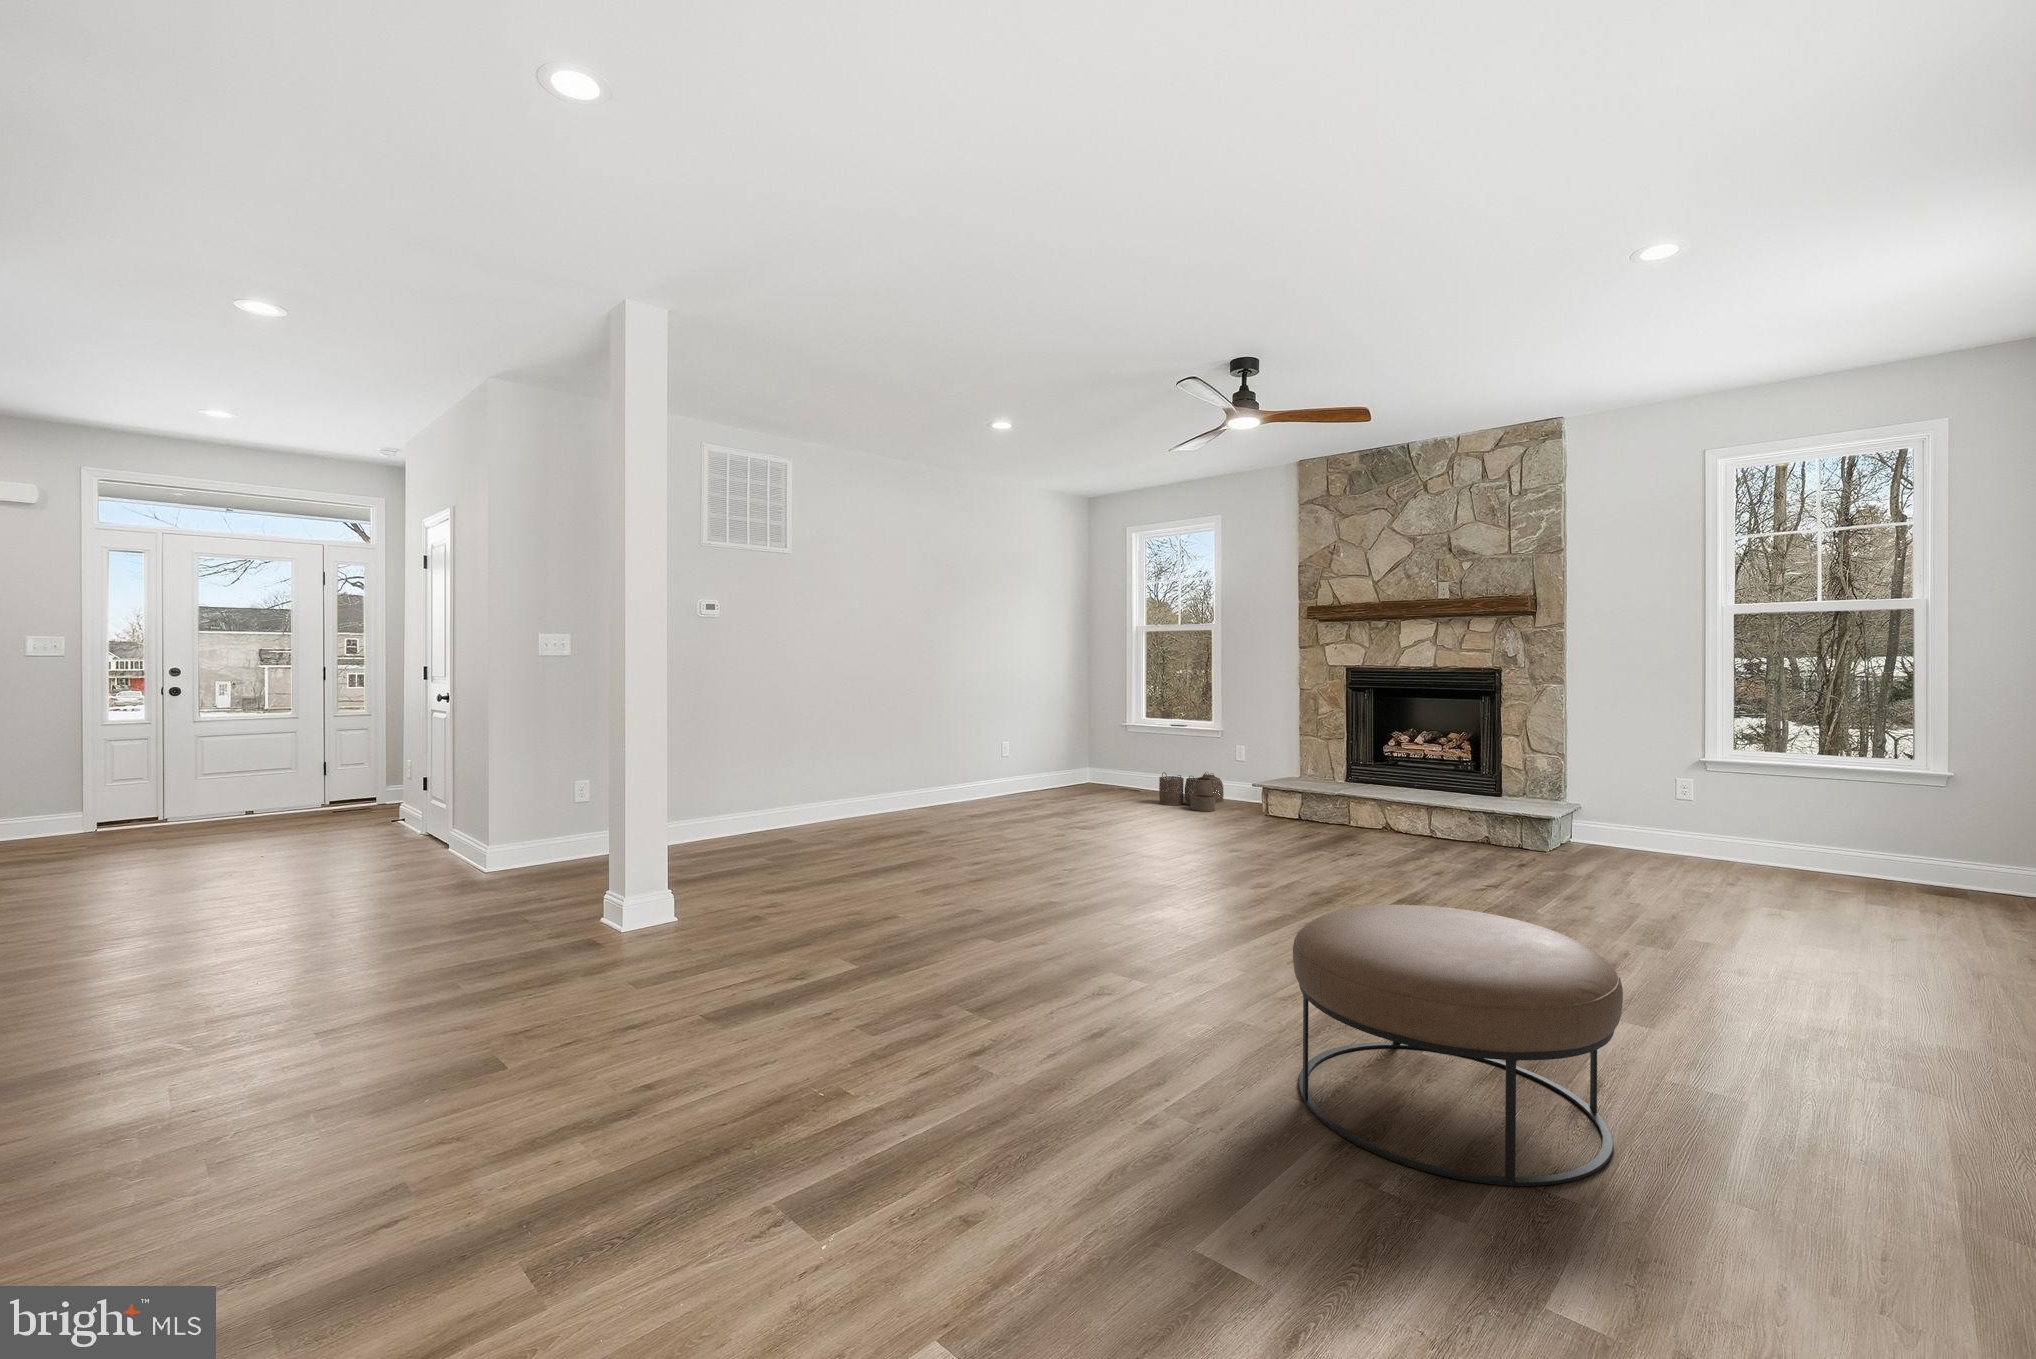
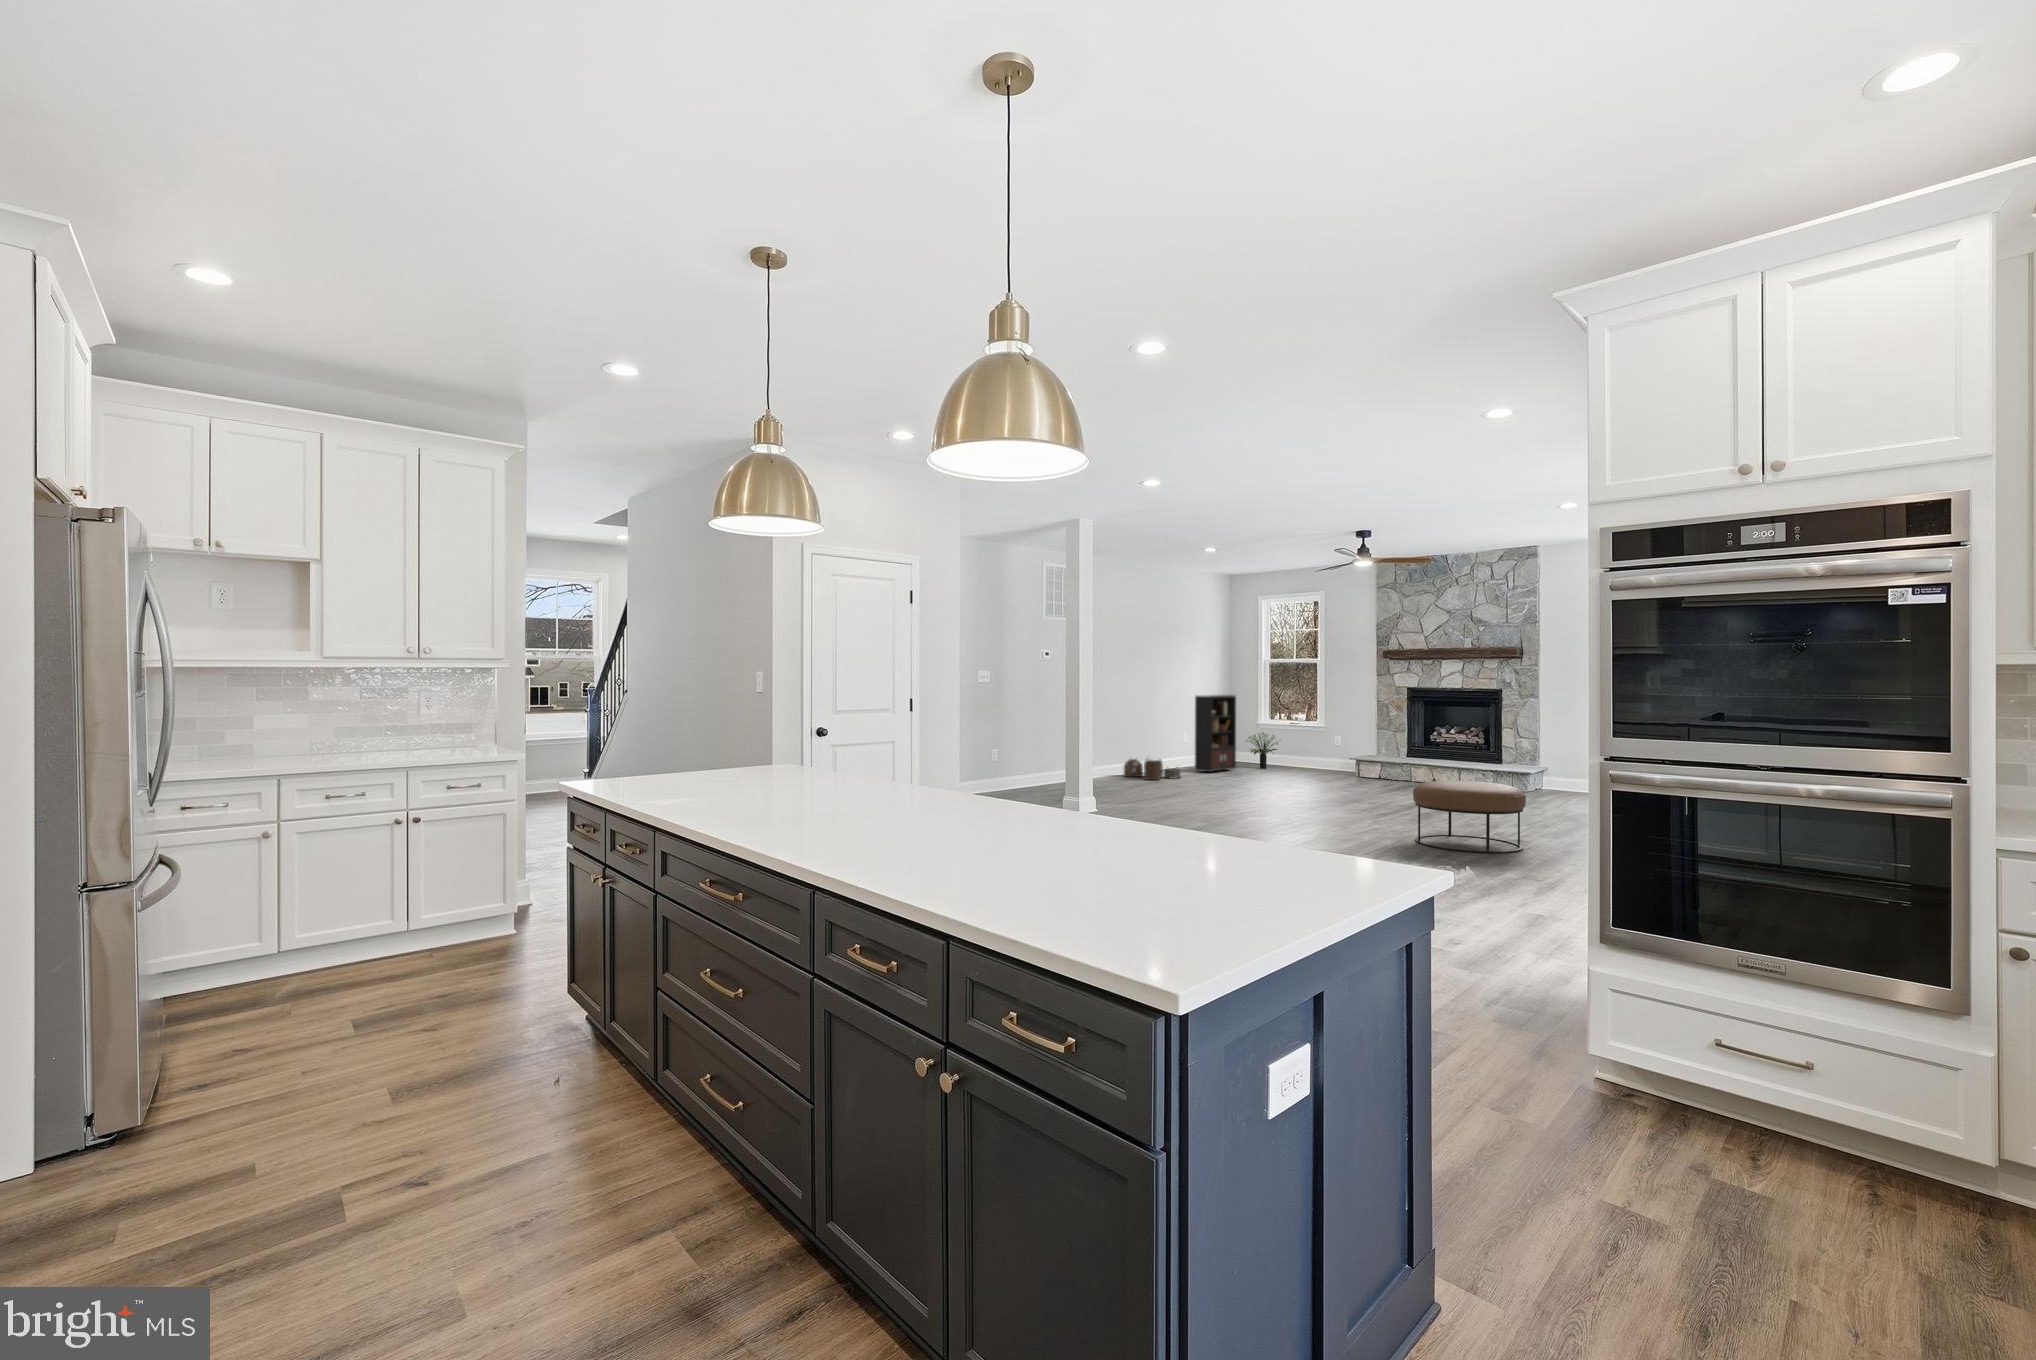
bookcase: none [1014,680,1083,803] -> present [1195,695,1236,772]
potted plant: none [1104,736,1158,793] -> present [1246,732,1281,769]
woven basket: present [1159,772,1224,811] -> present [1124,759,1181,780]

